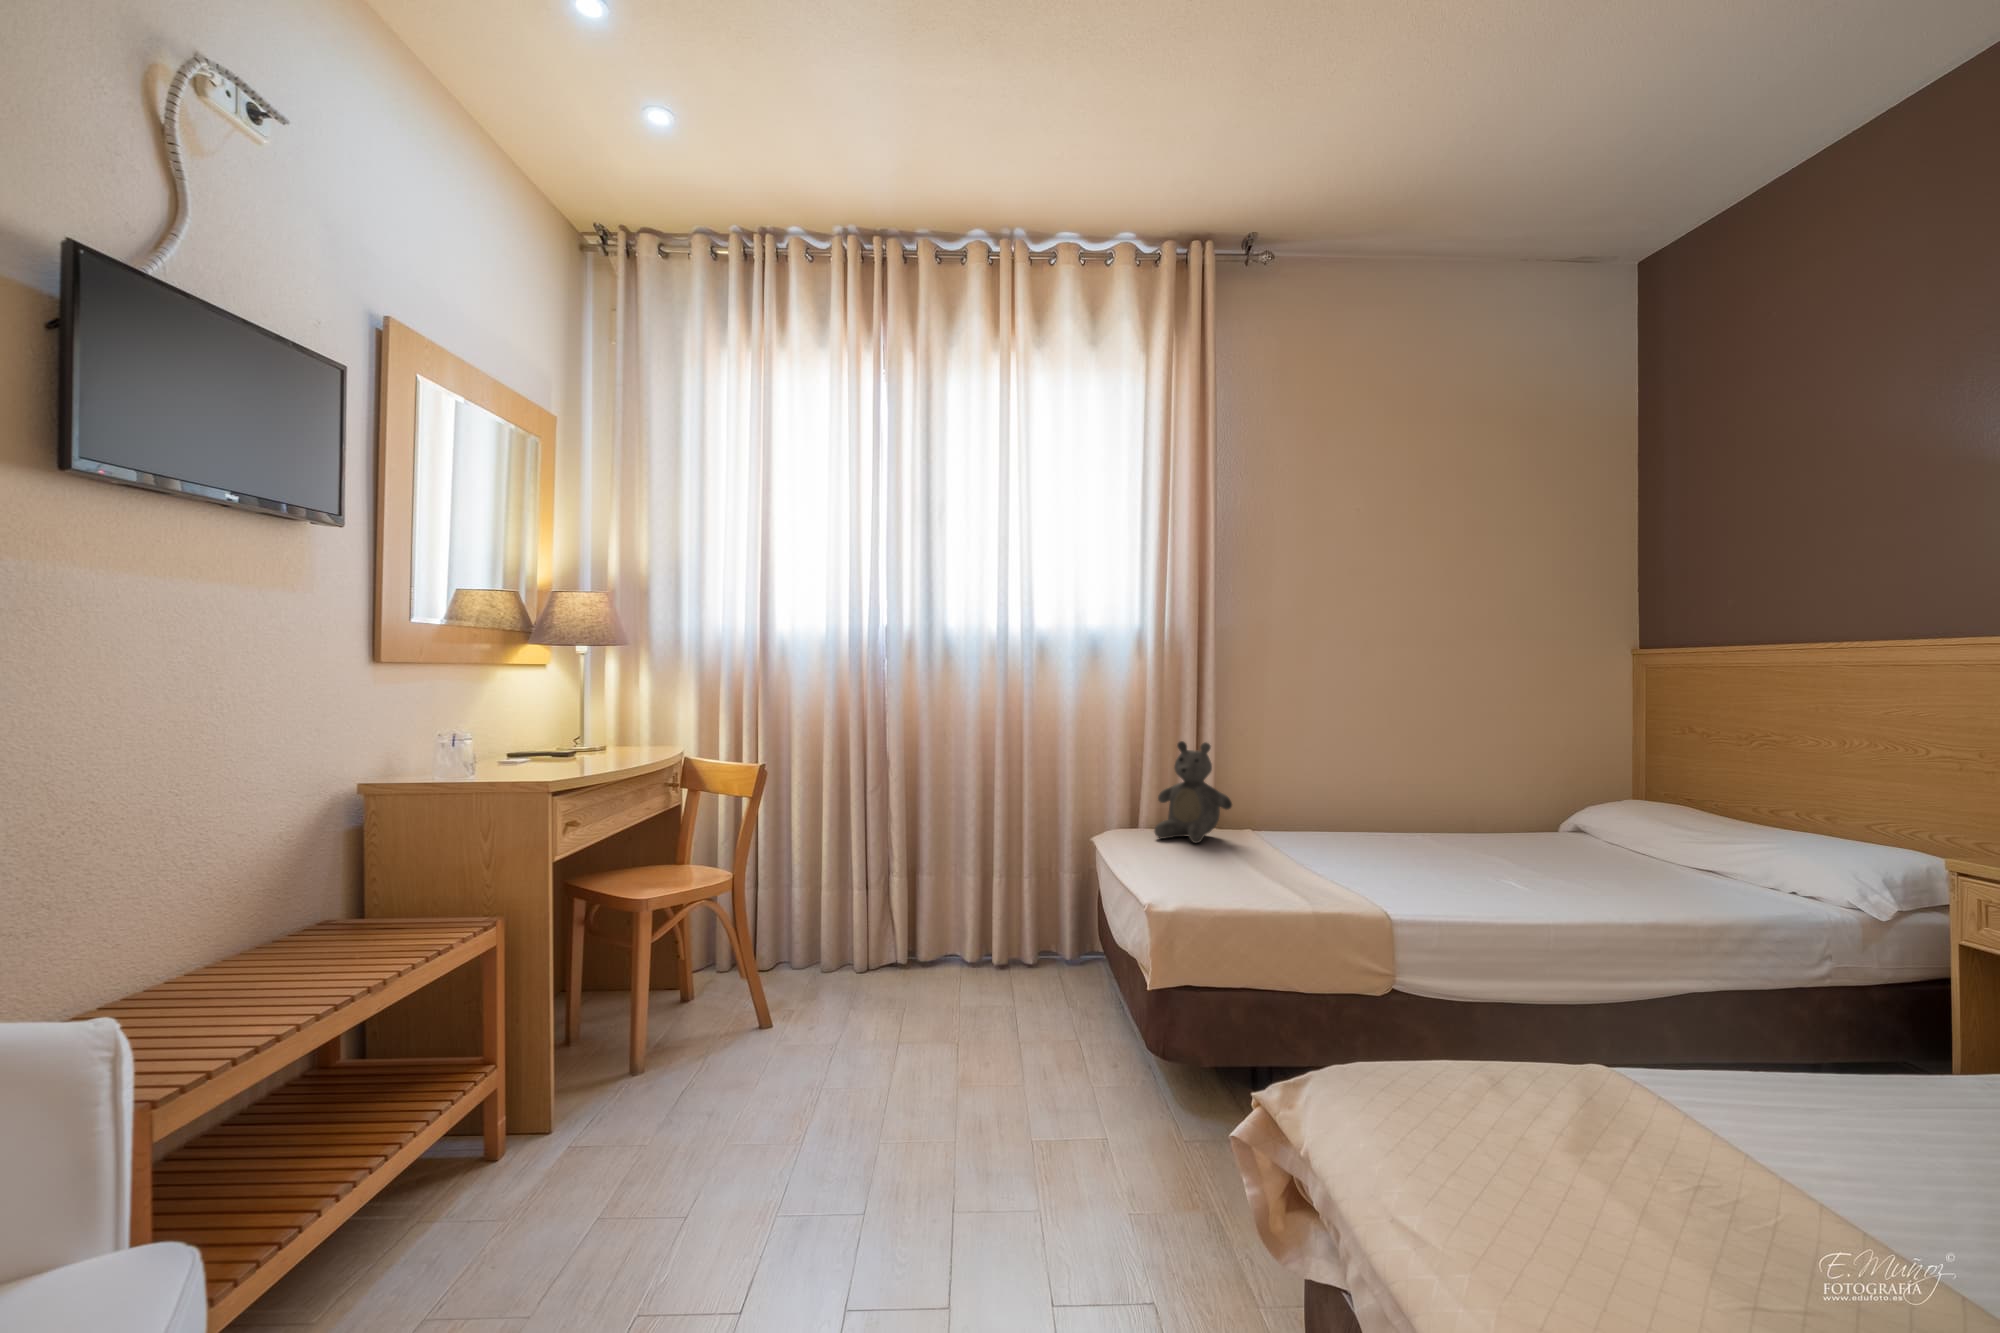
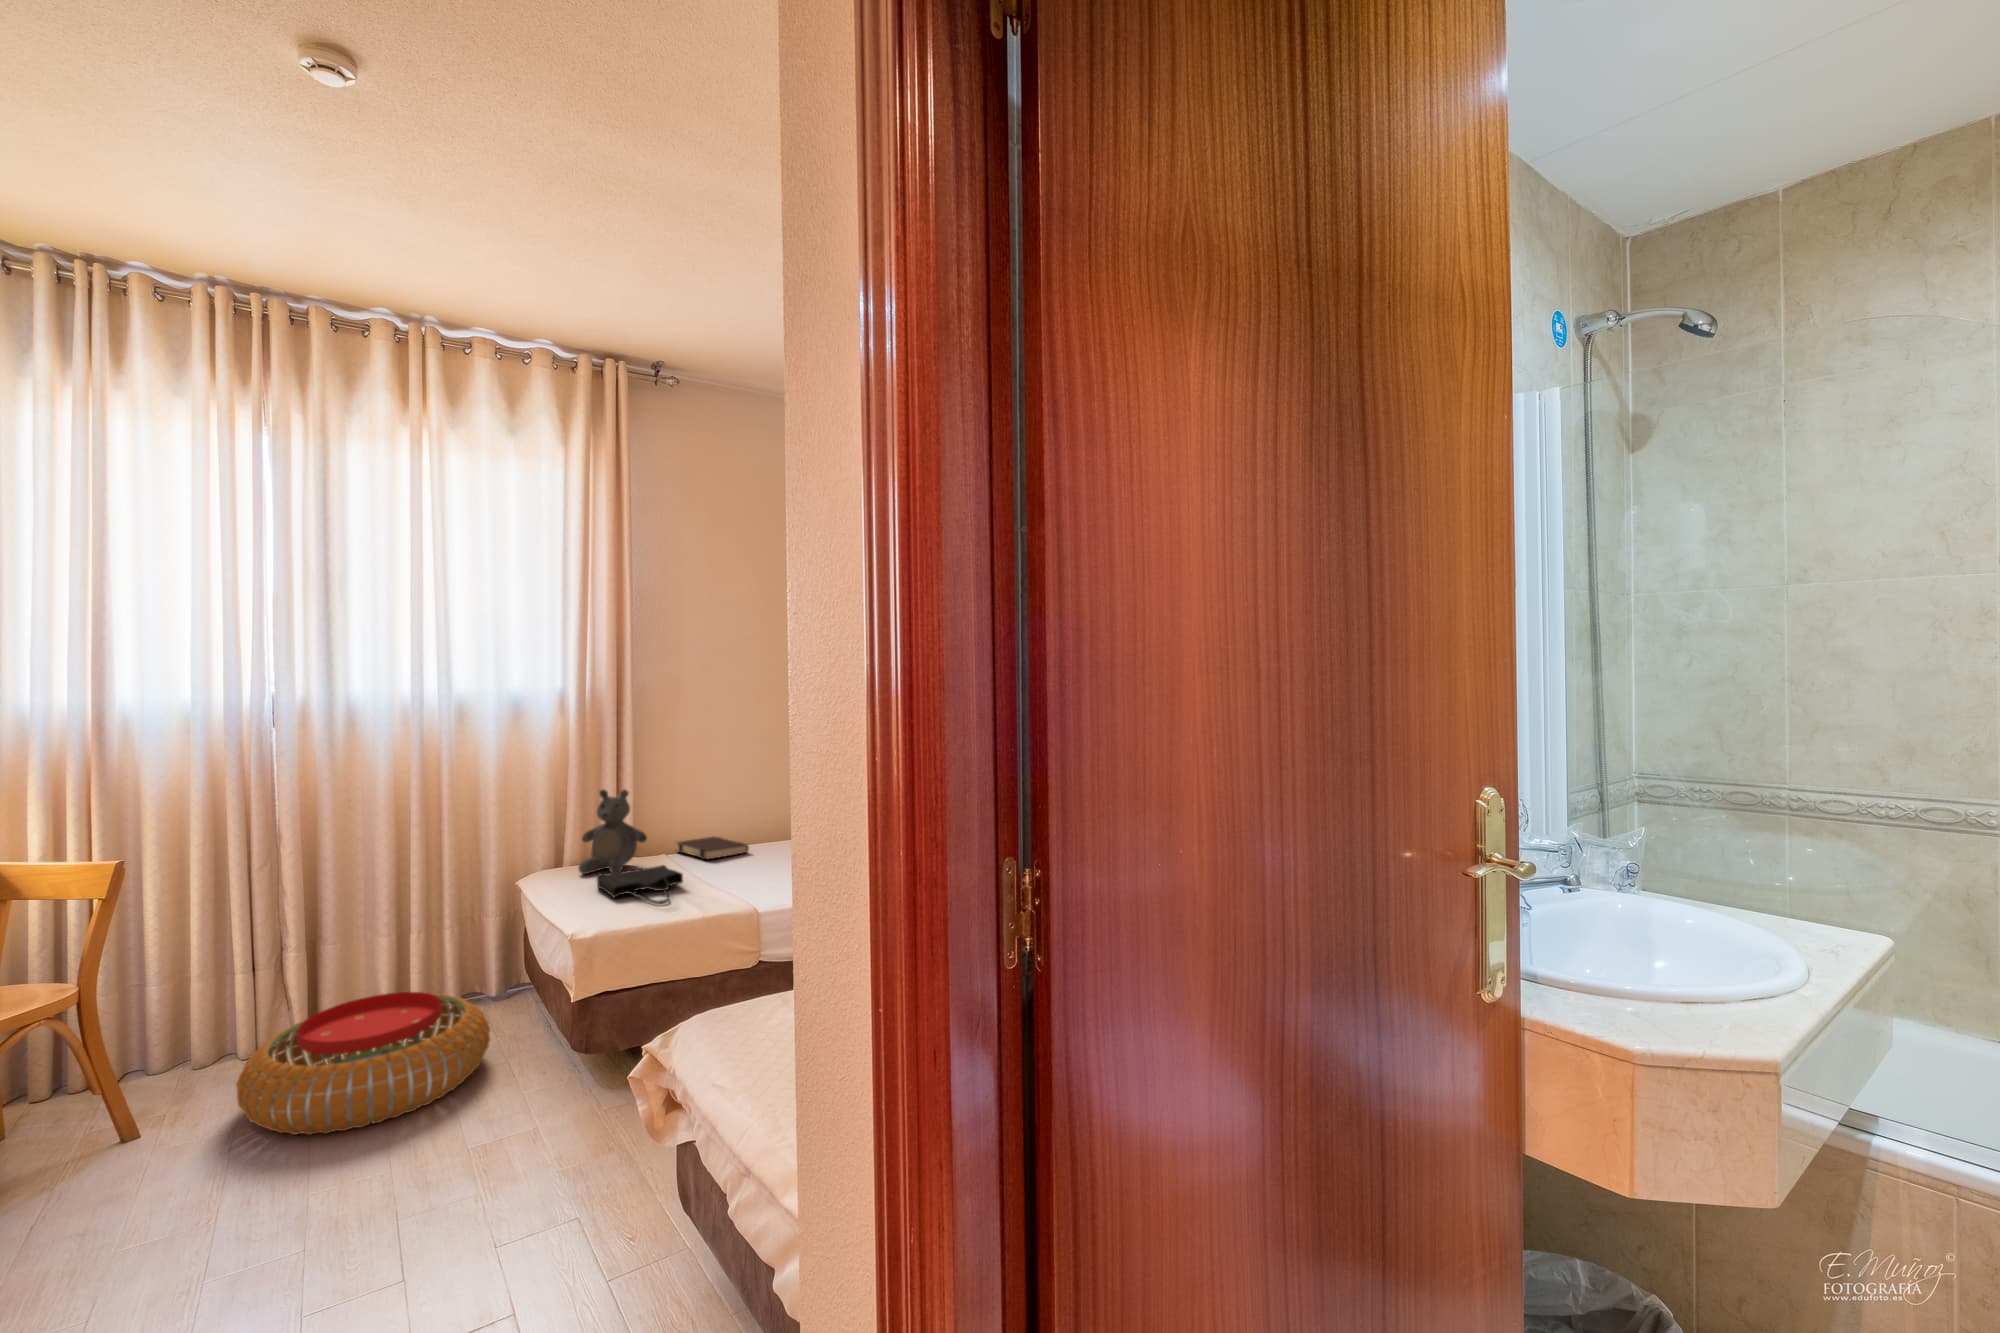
book: none [1264,817,1362,842] -> present [676,837,749,859]
tote bag: none [1175,837,1282,884] -> present [597,865,683,904]
pouf: none [836,934,1059,1078] -> present [237,992,490,1135]

